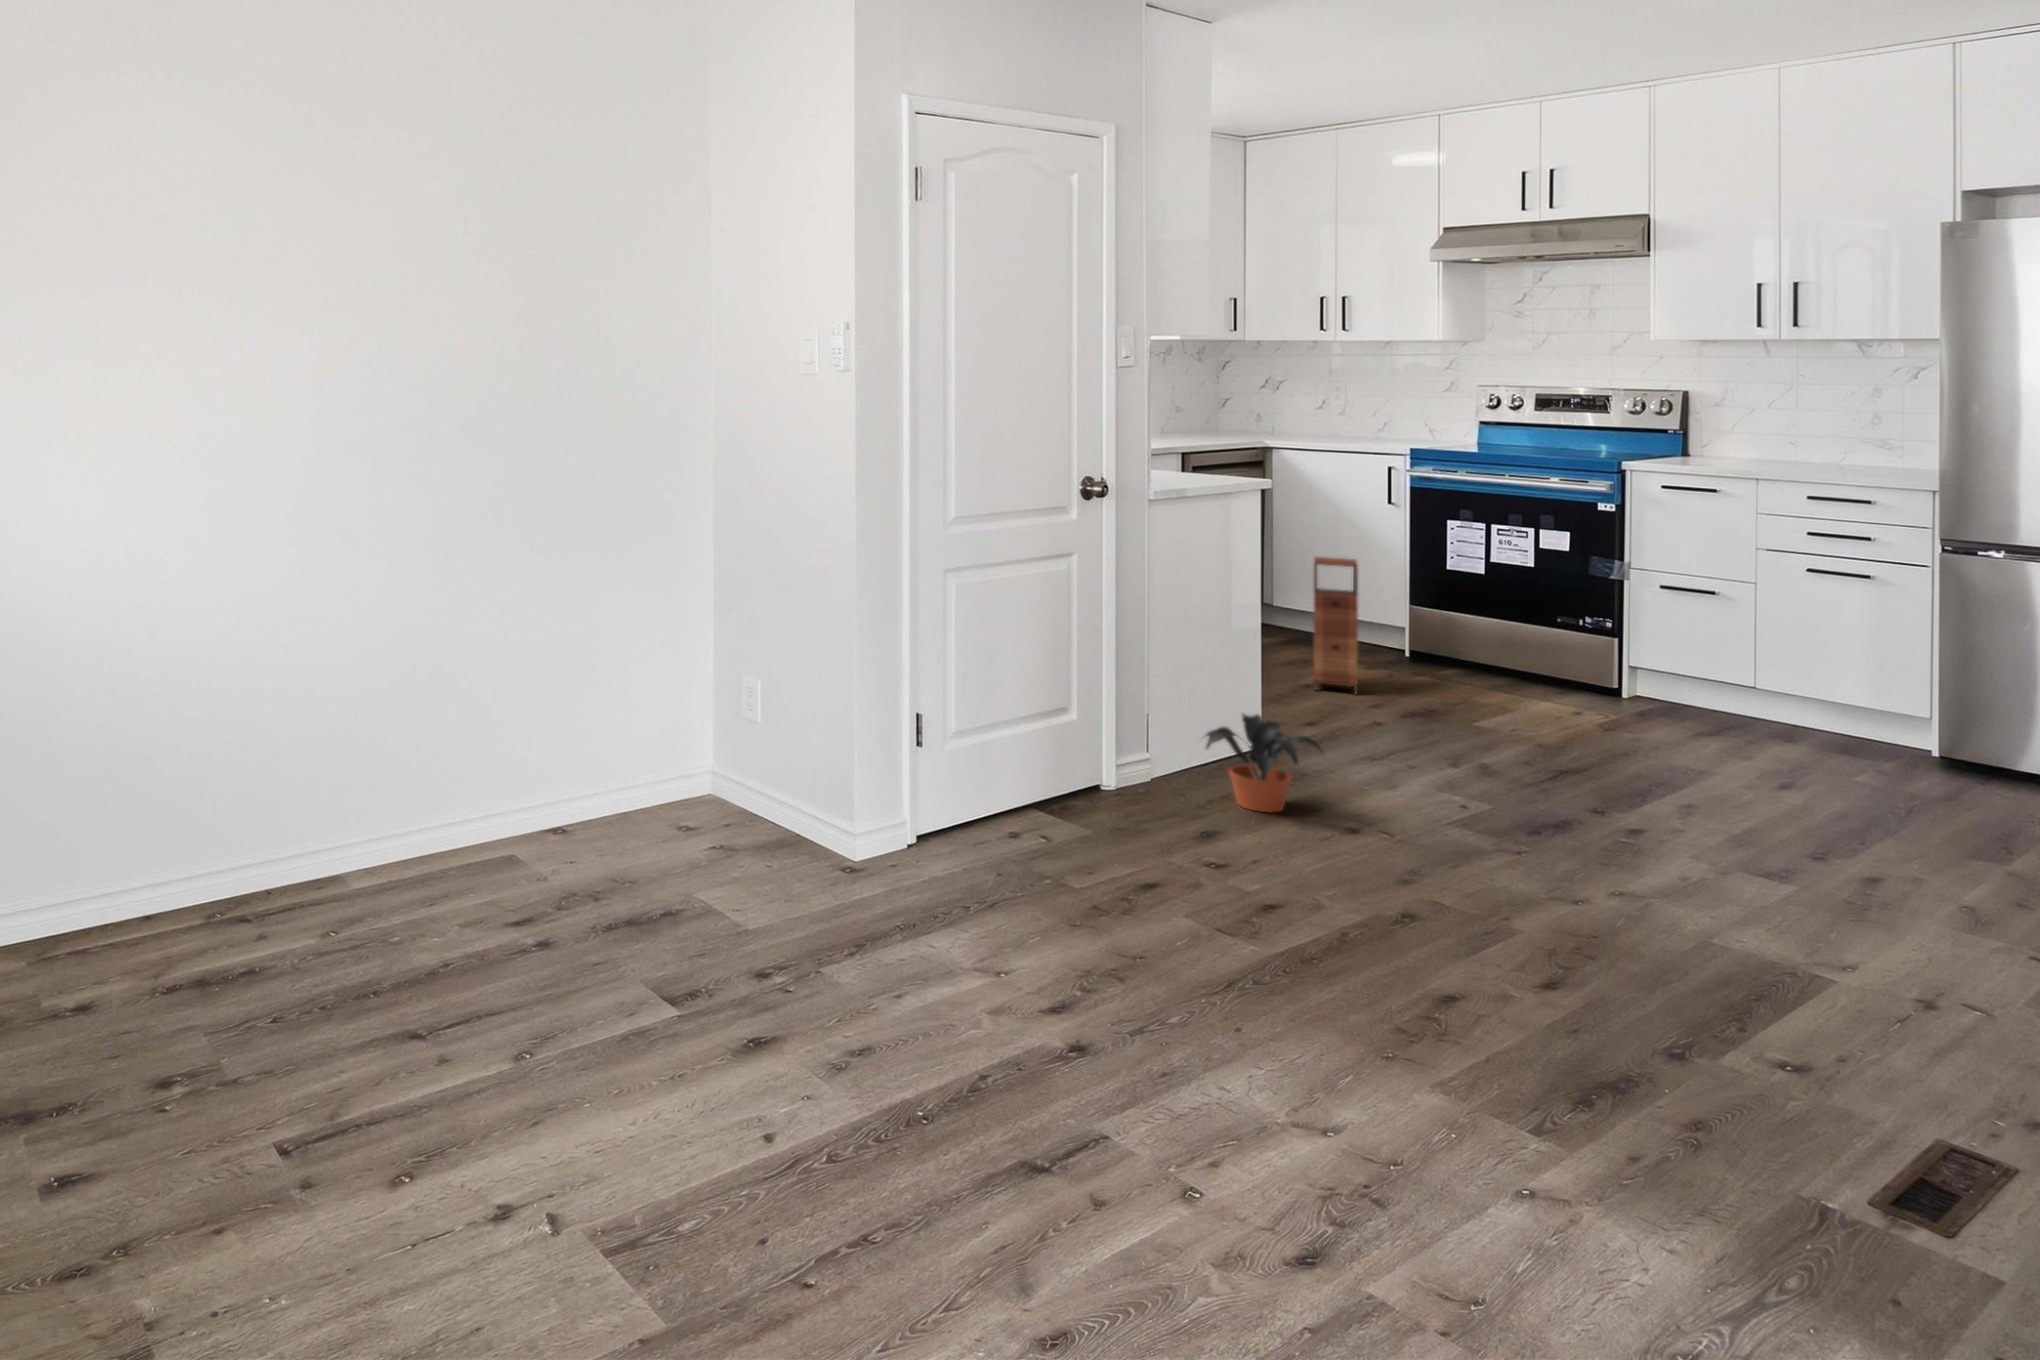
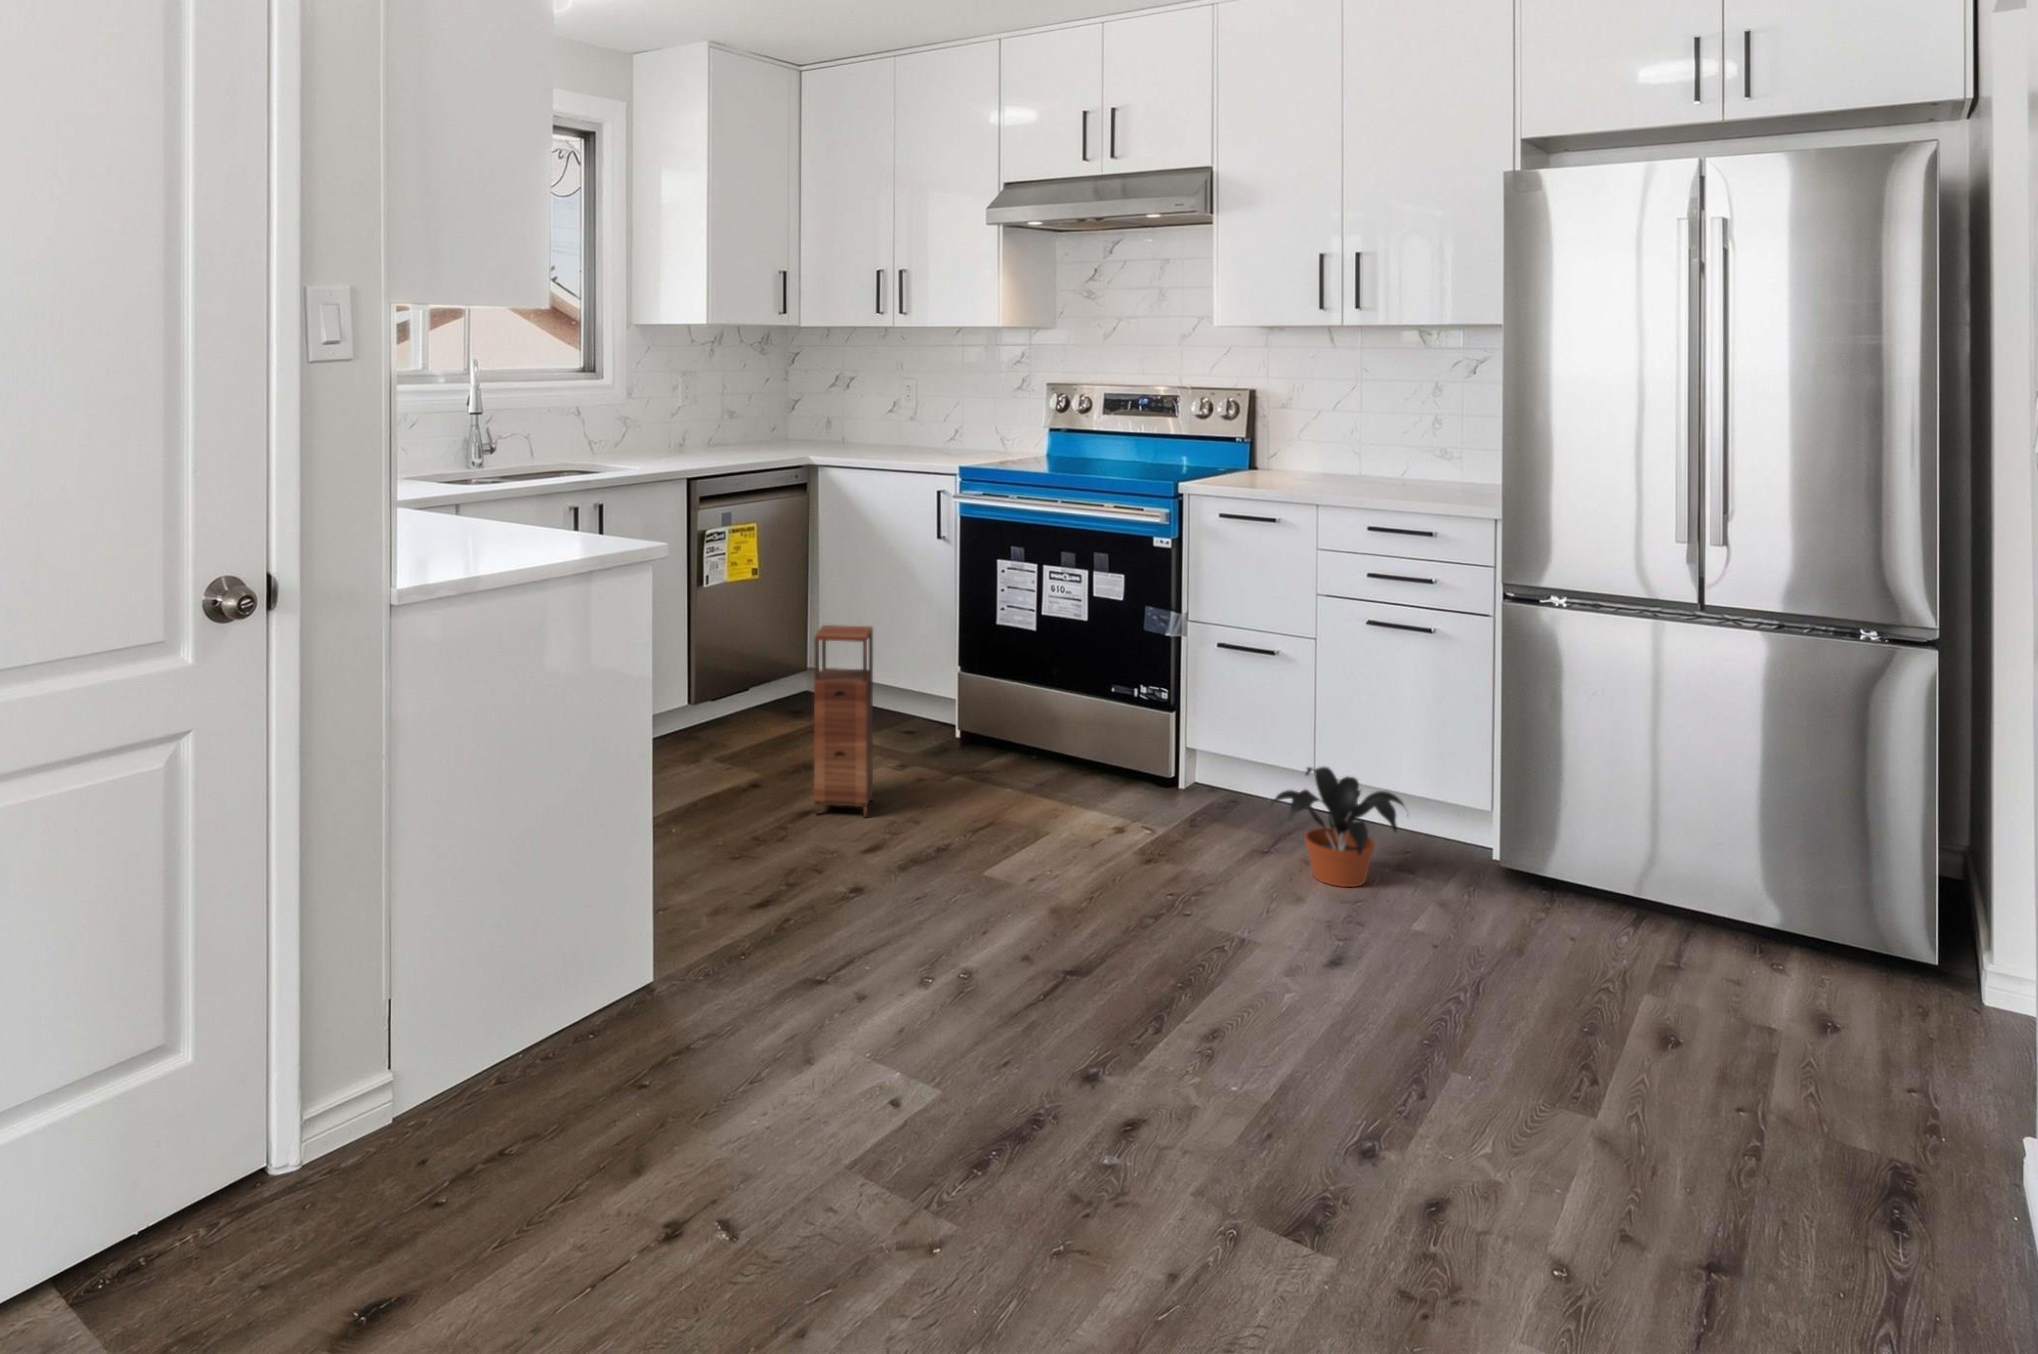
potted plant: present [1206,714,1323,812] -> present [1270,767,1404,887]

